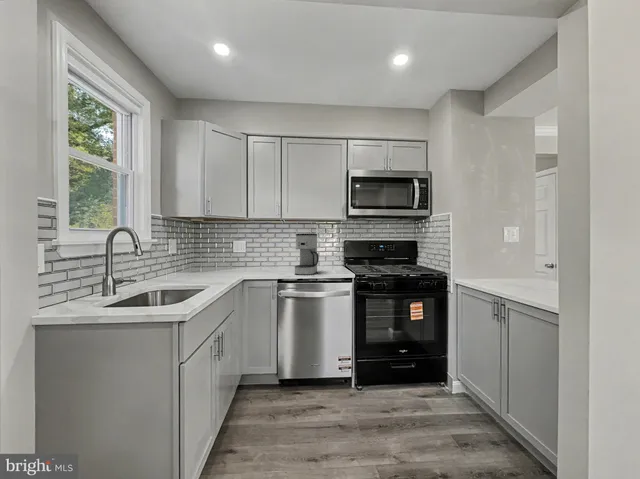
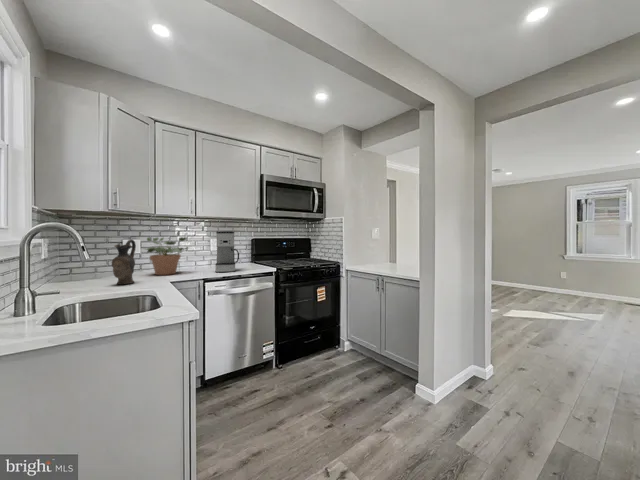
potted plant: none [239,239,279,273] -> present [146,237,187,275]
ceramic pitcher: none [201,241,223,280] -> present [112,239,136,284]

